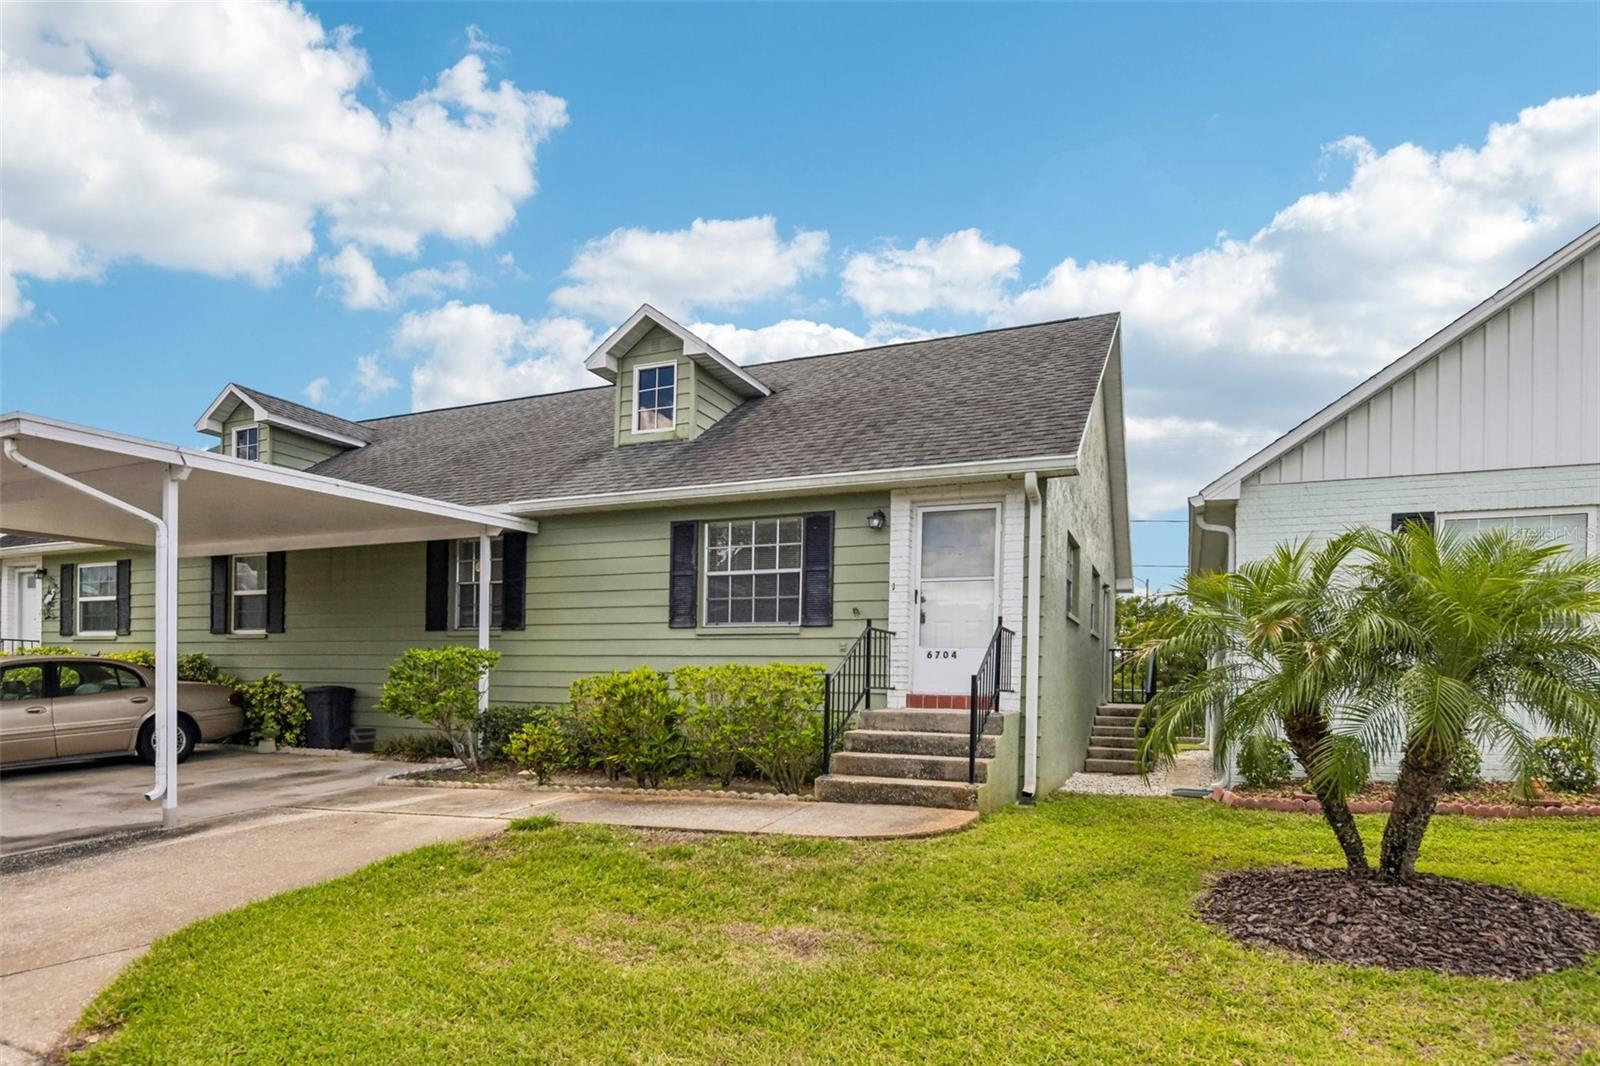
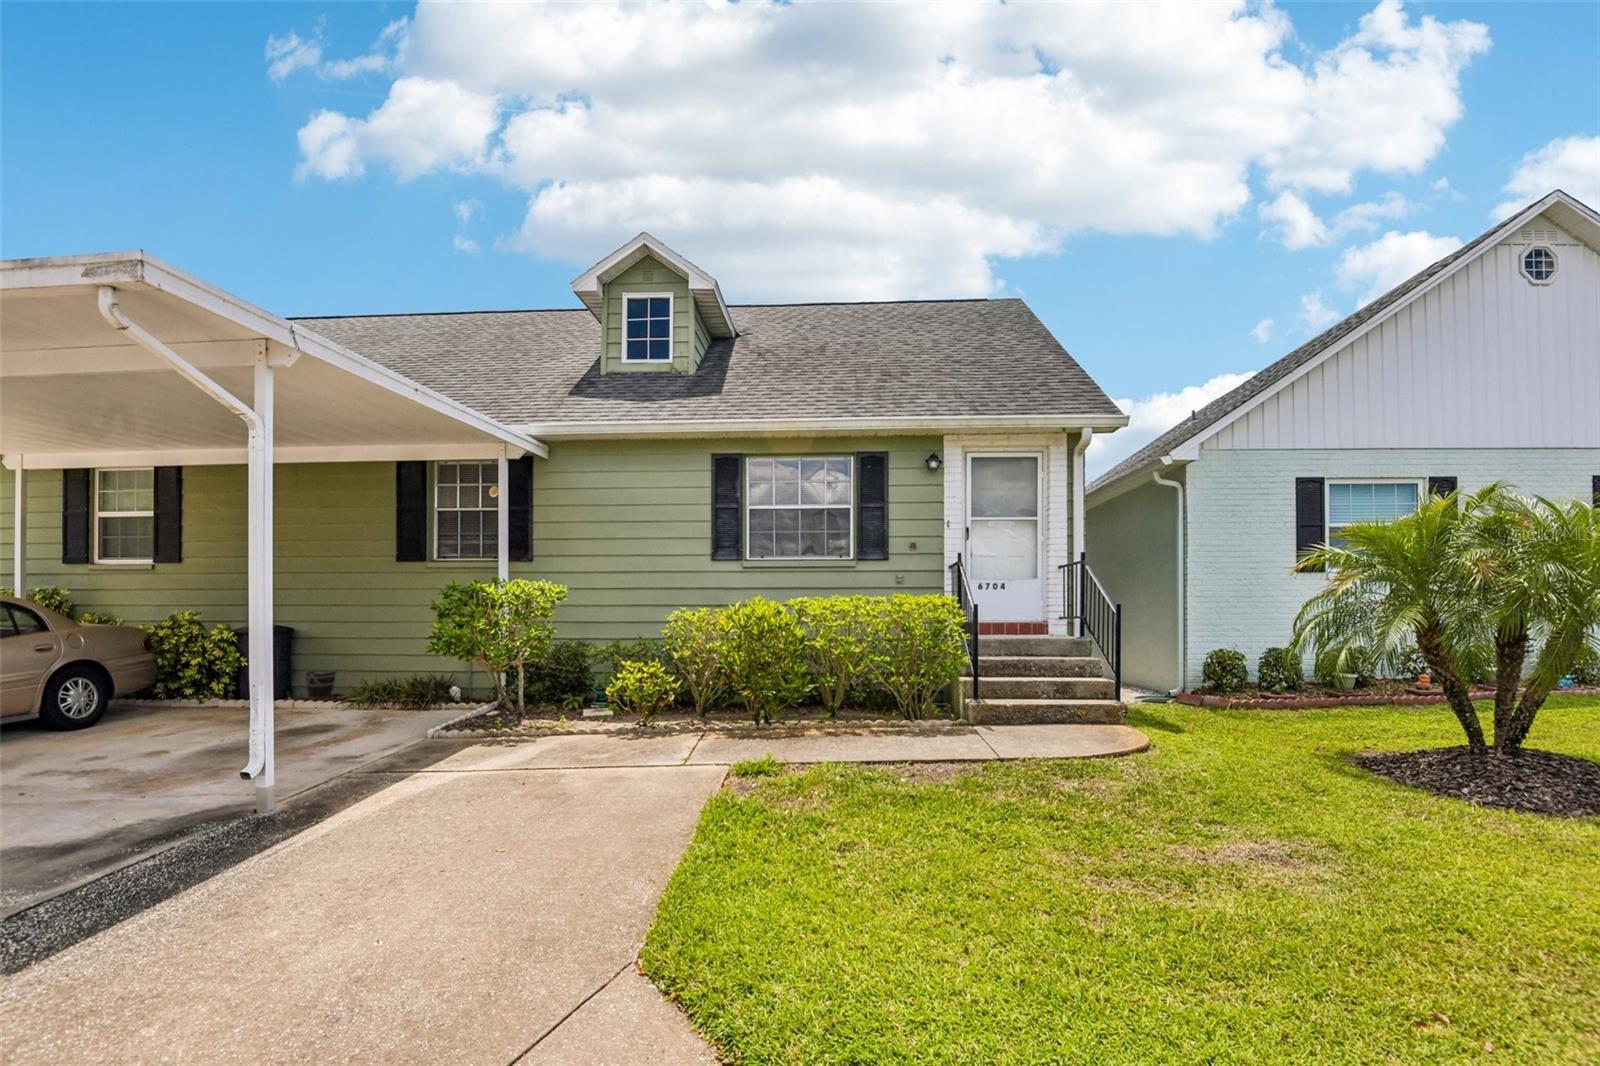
potted plant: present [258,715,280,753] -> none [181,660,210,705]

